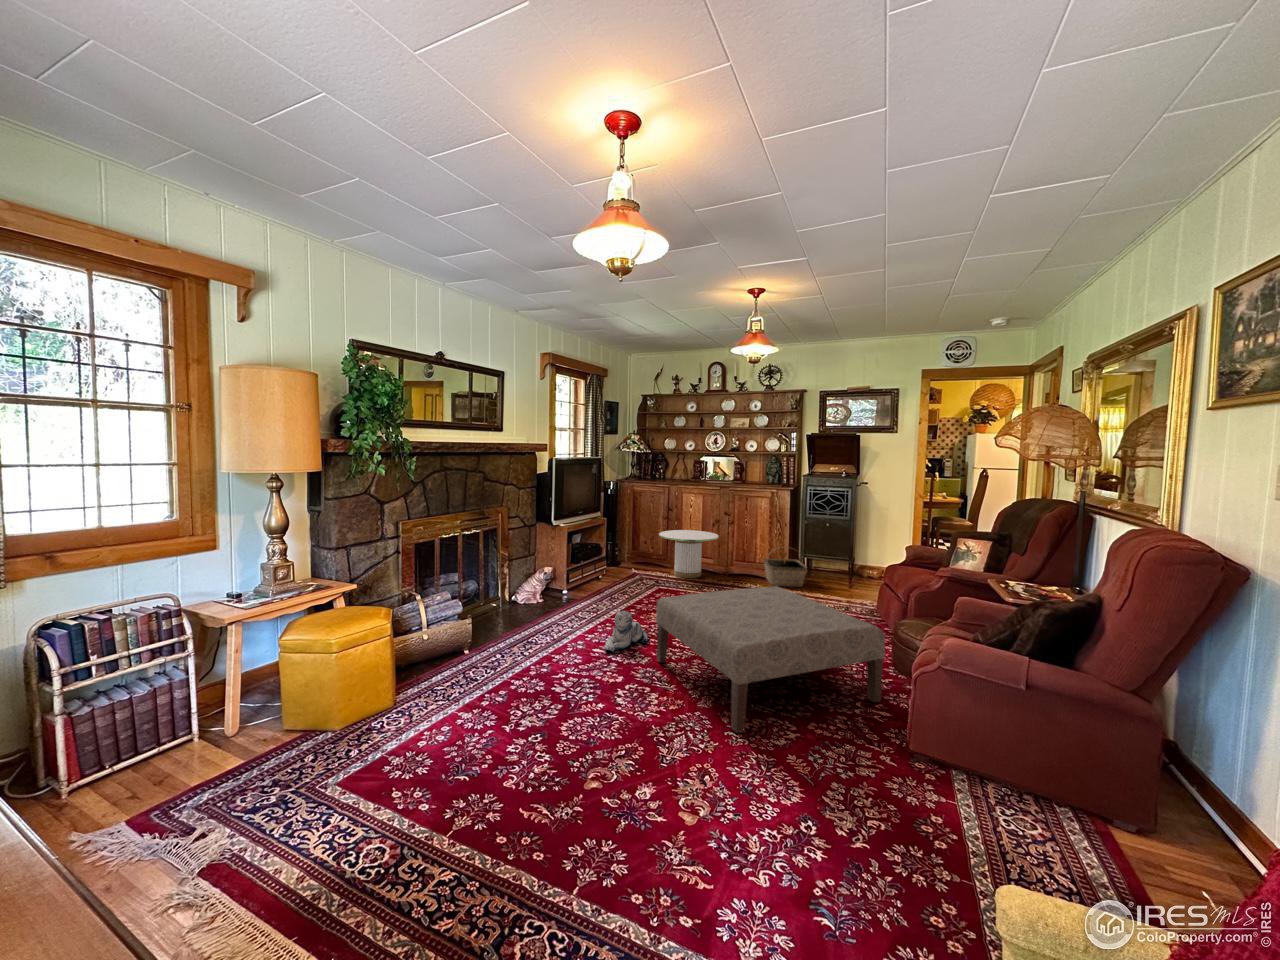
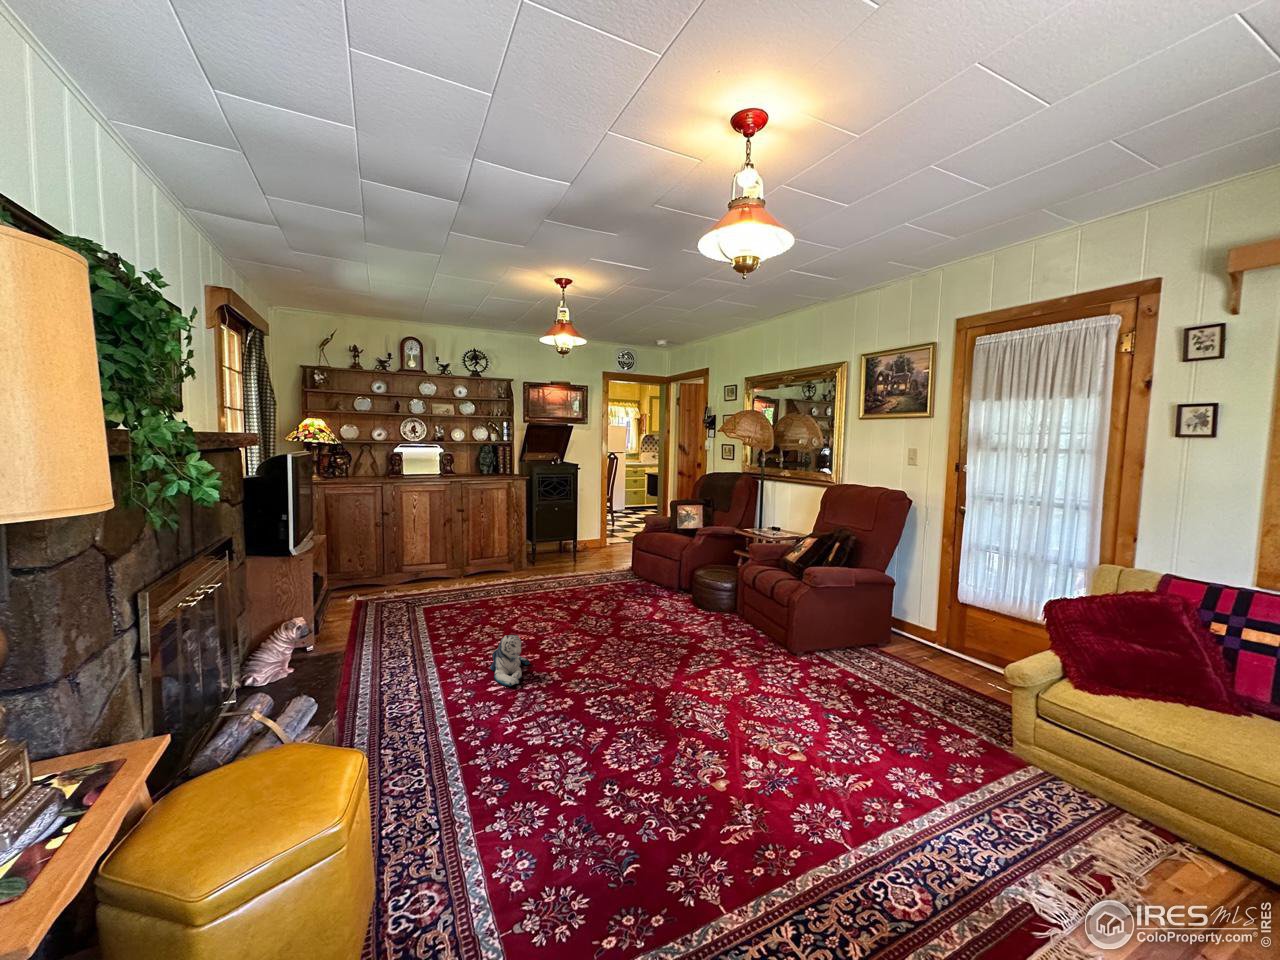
side table: present [659,530,718,578] -> none [392,535,466,592]
basket: present [764,558,807,587] -> none [506,537,556,578]
ottoman: present [656,586,885,733] -> none [568,571,744,697]

